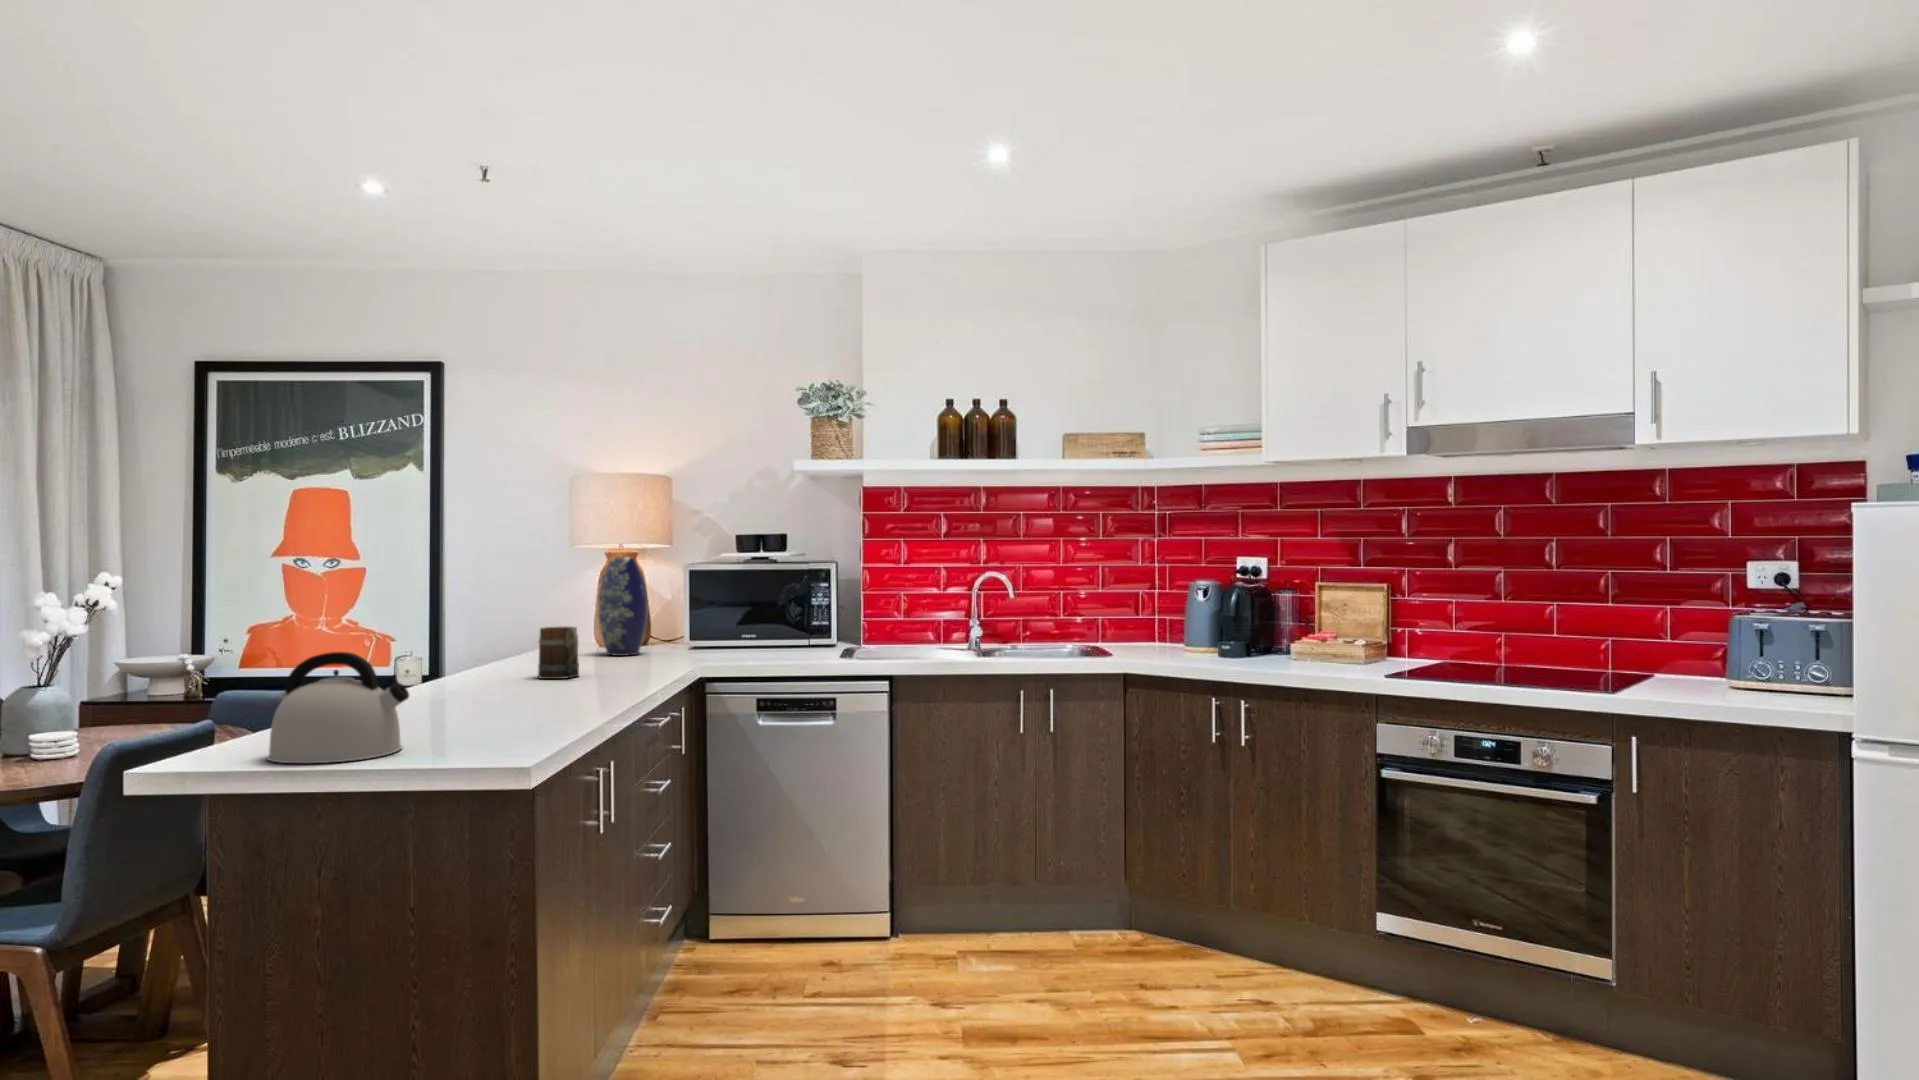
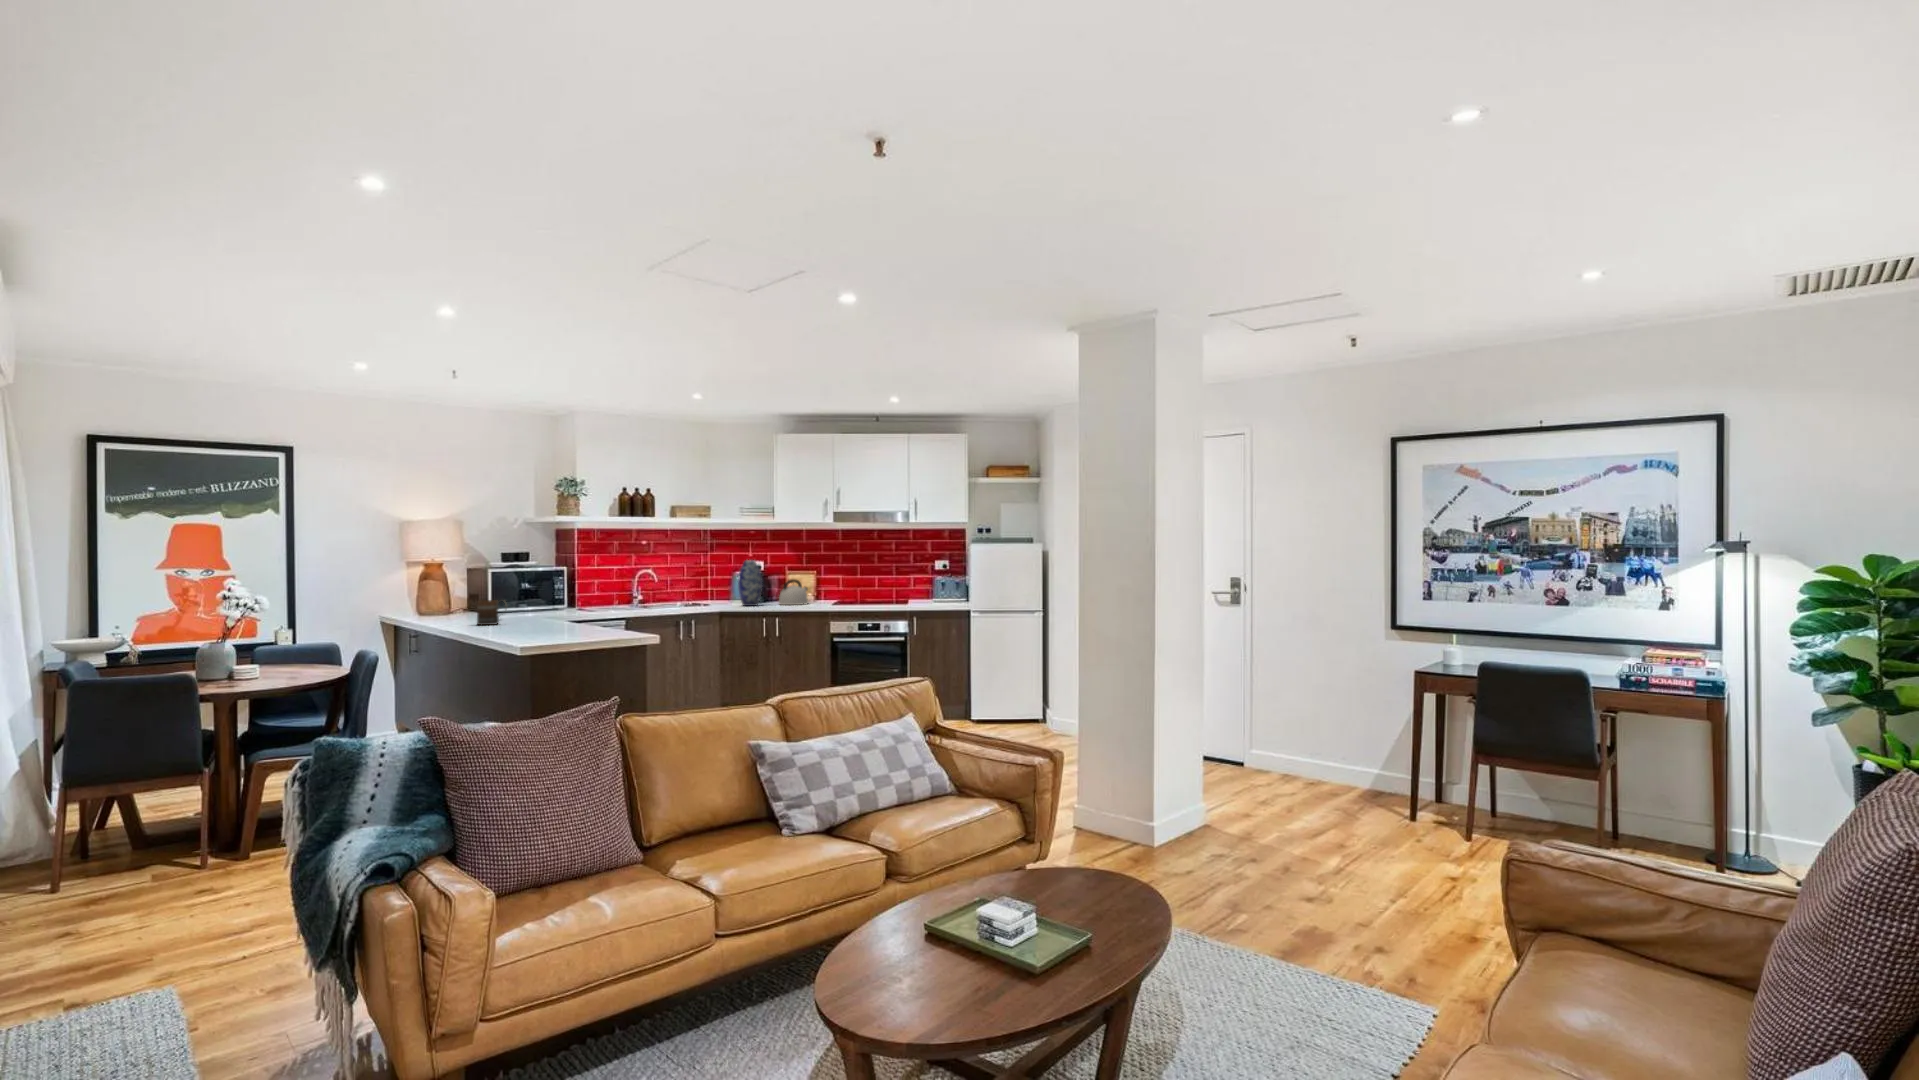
vase: present [598,557,647,656] -> present [738,560,762,606]
kettle: present [268,652,409,763] -> present [779,579,808,605]

